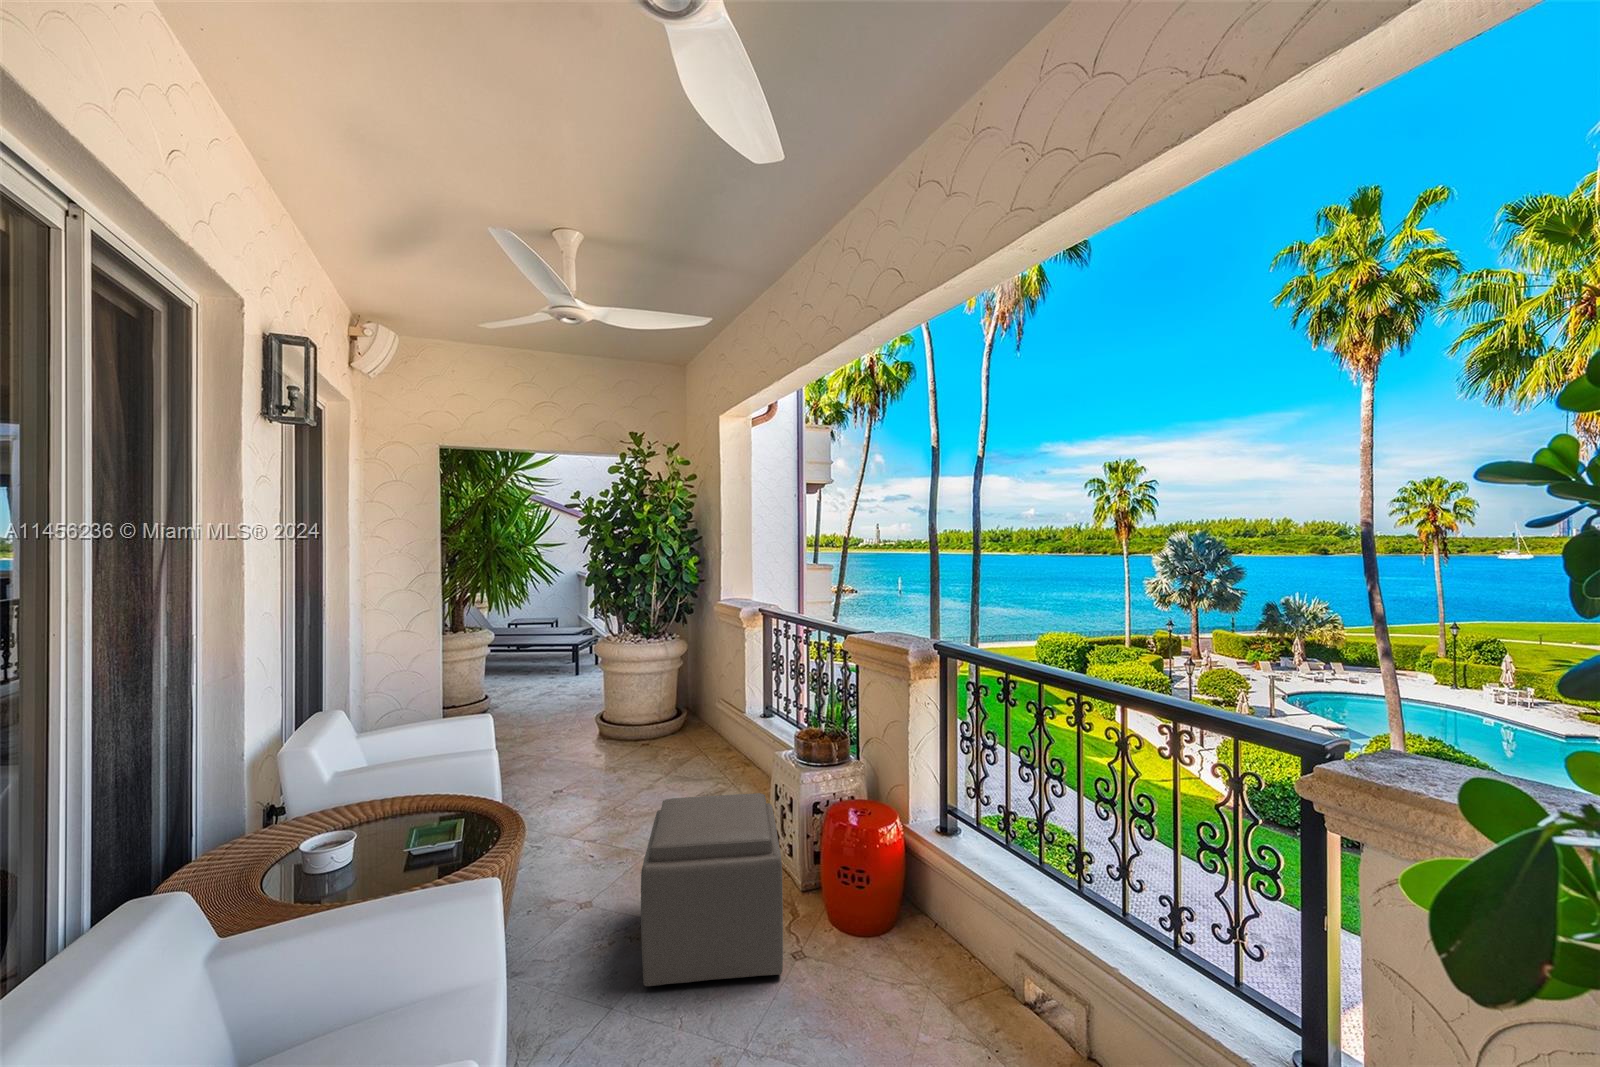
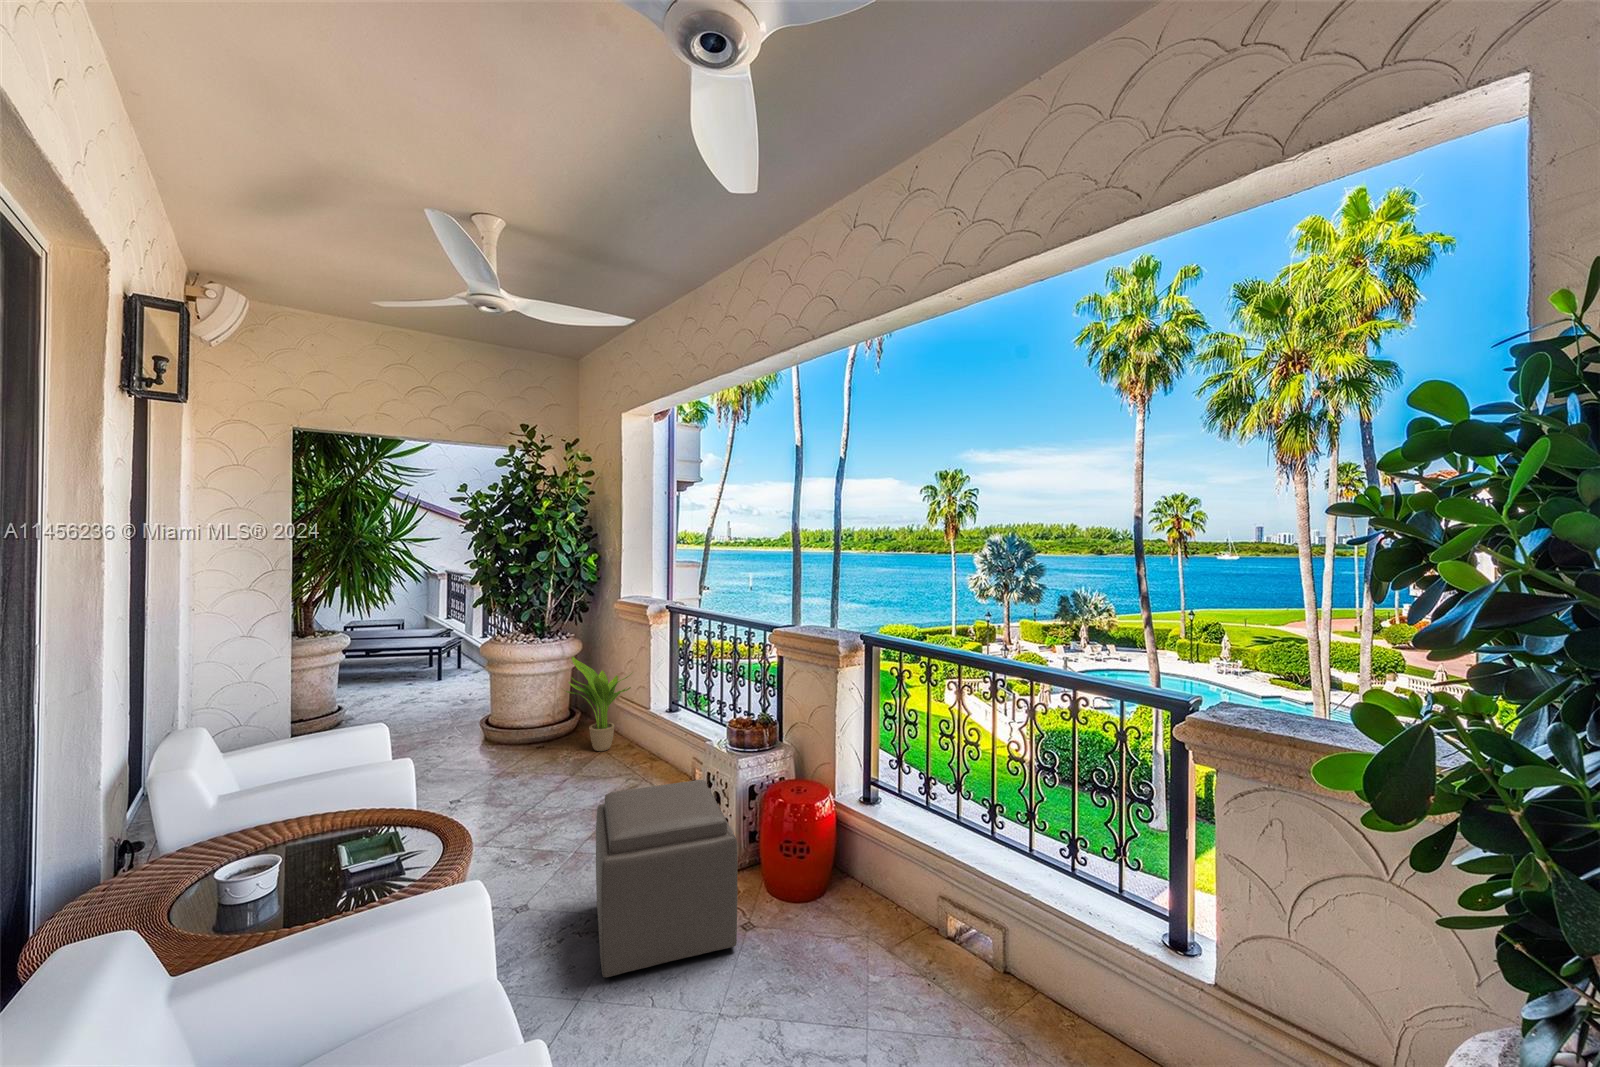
potted plant: none [661,659,731,756] -> present [564,657,632,751]

